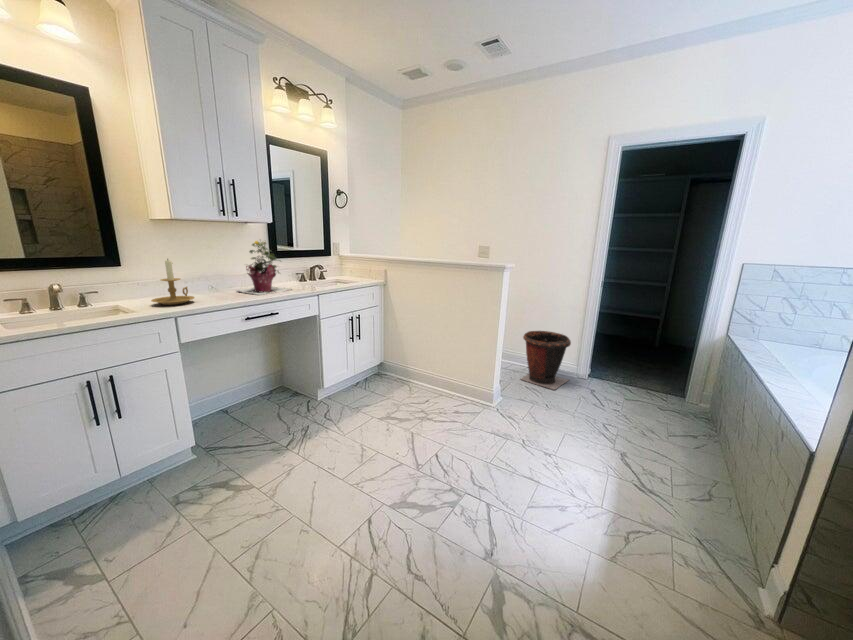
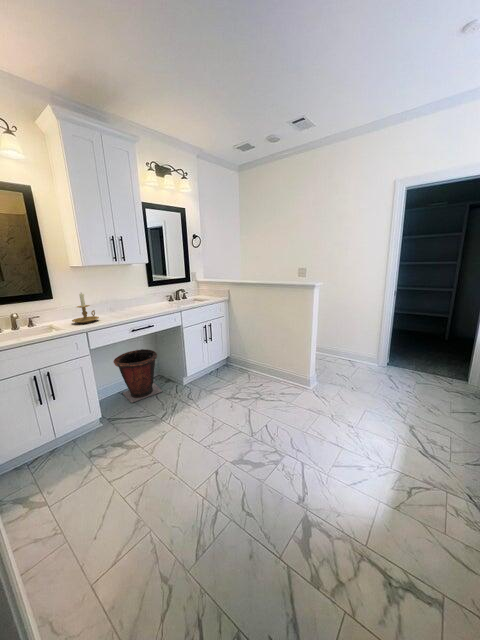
potted plant: present [236,241,292,295] -> none [126,274,164,314]
waste bin: present [521,331,571,390] -> present [113,349,162,403]

